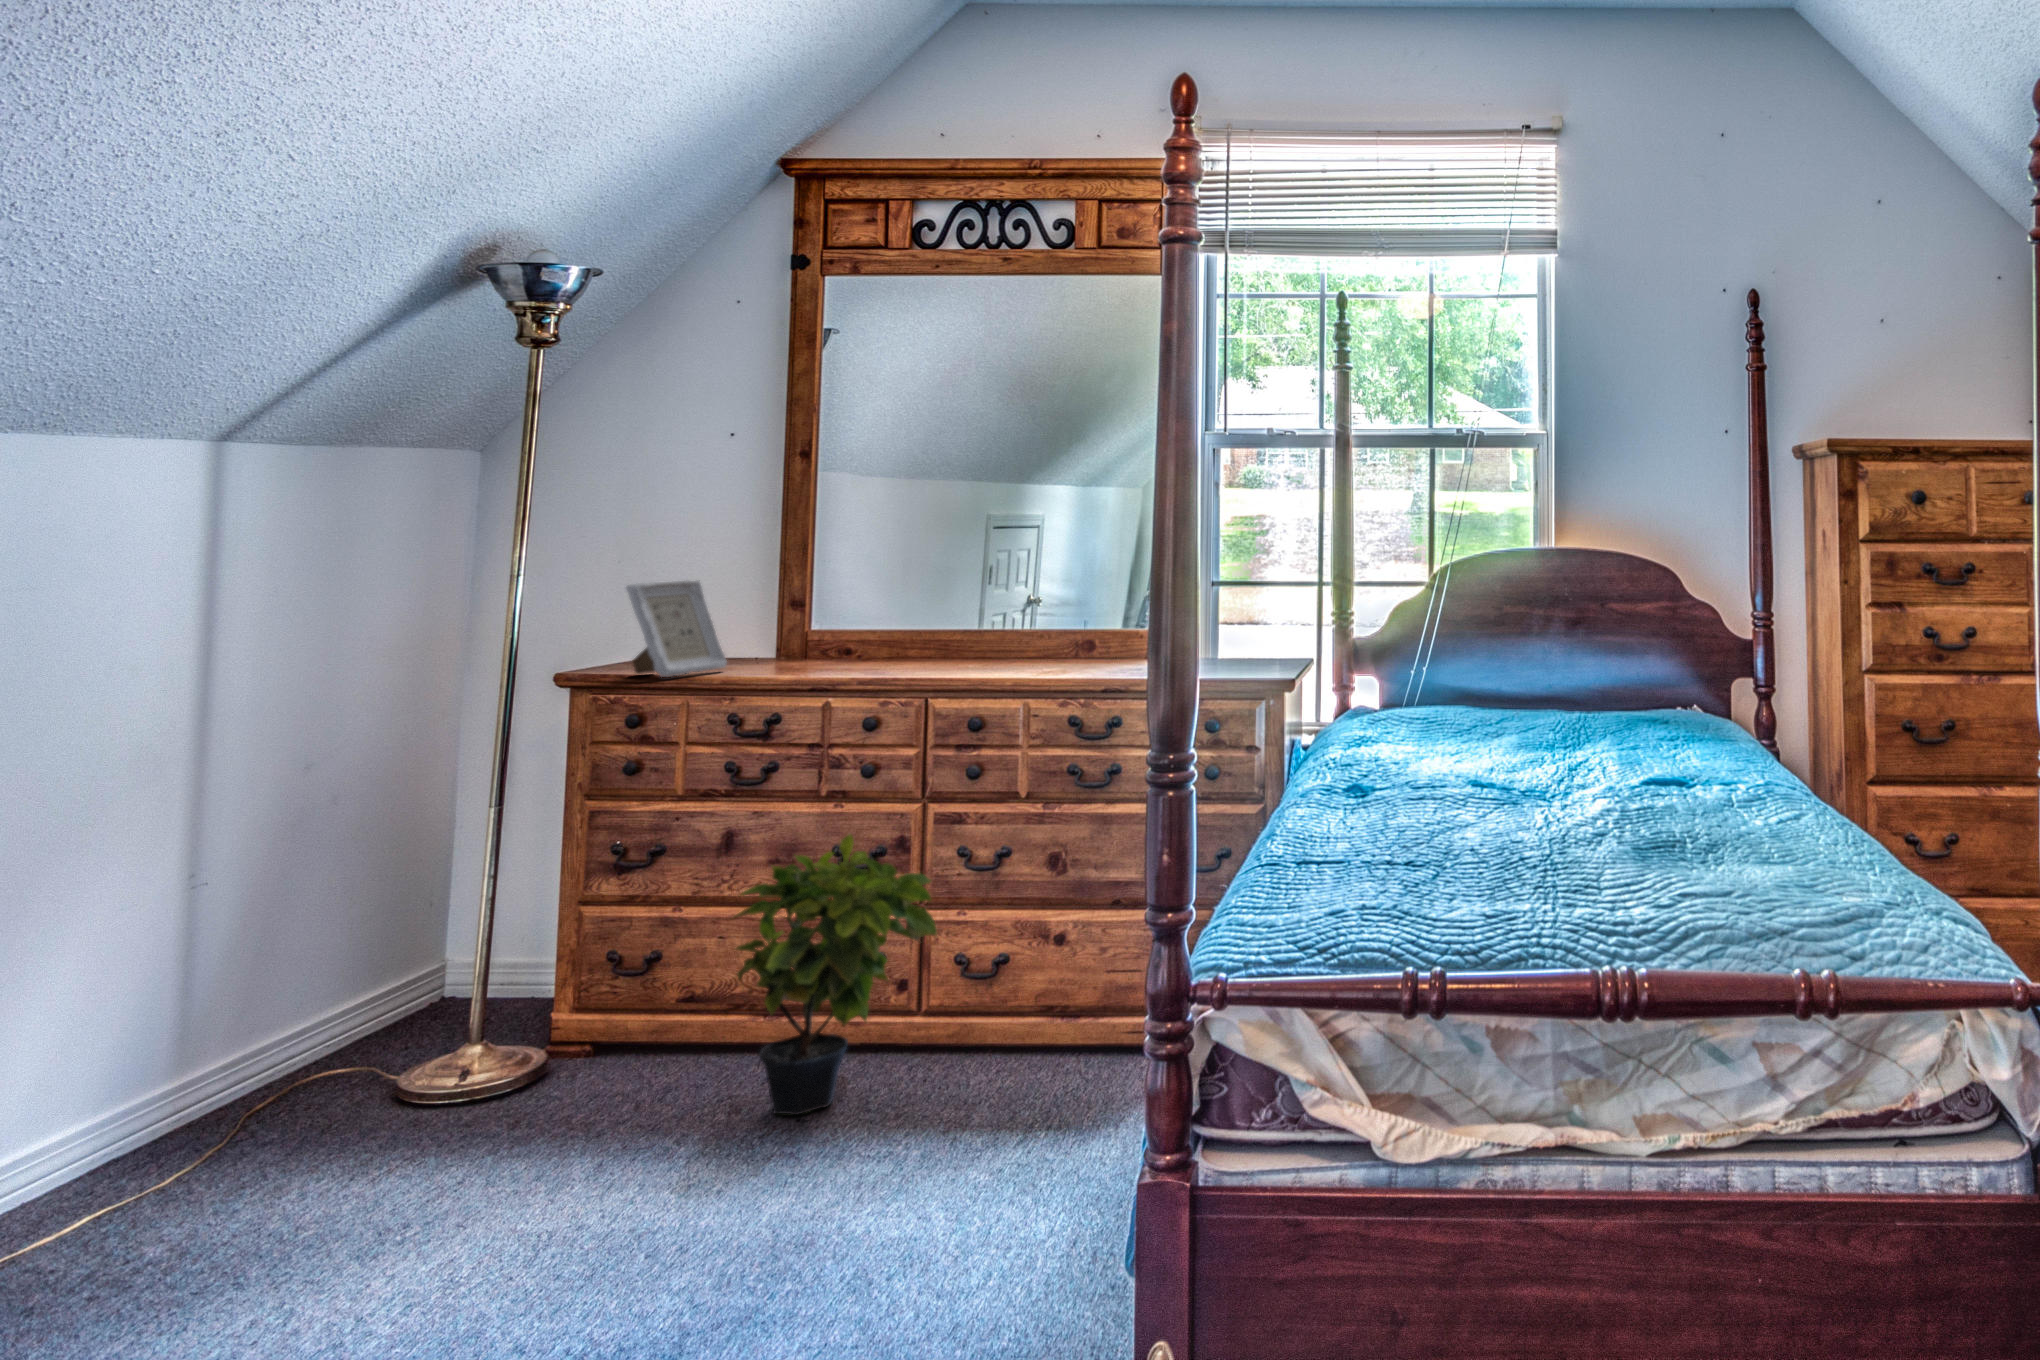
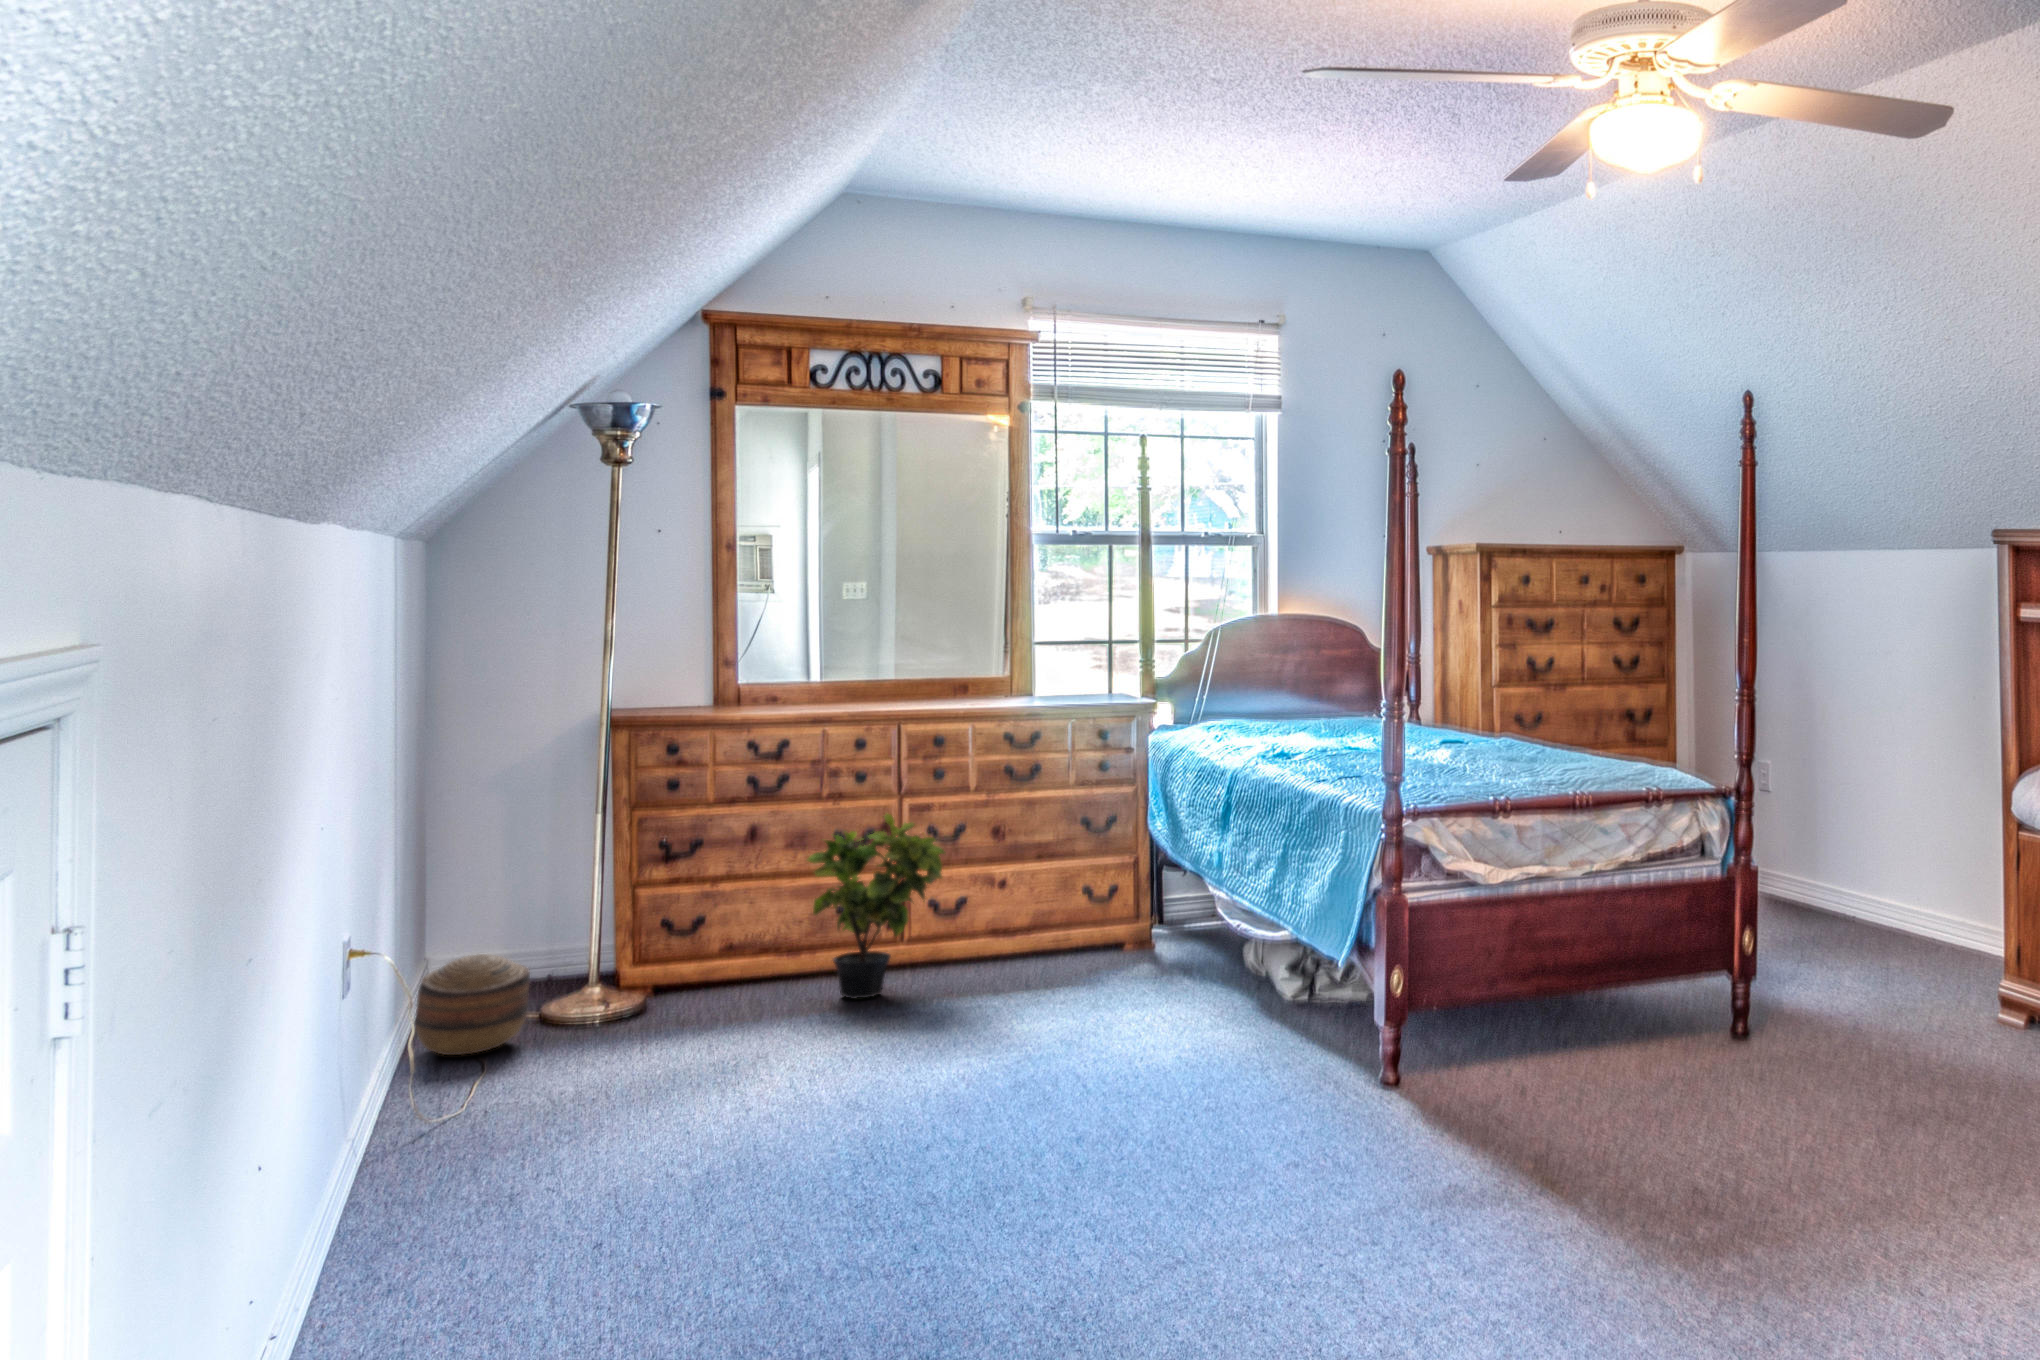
picture frame: present [626,580,727,677] -> none [657,646,717,717]
basket: none [143,1007,326,1159] -> present [415,954,530,1055]

